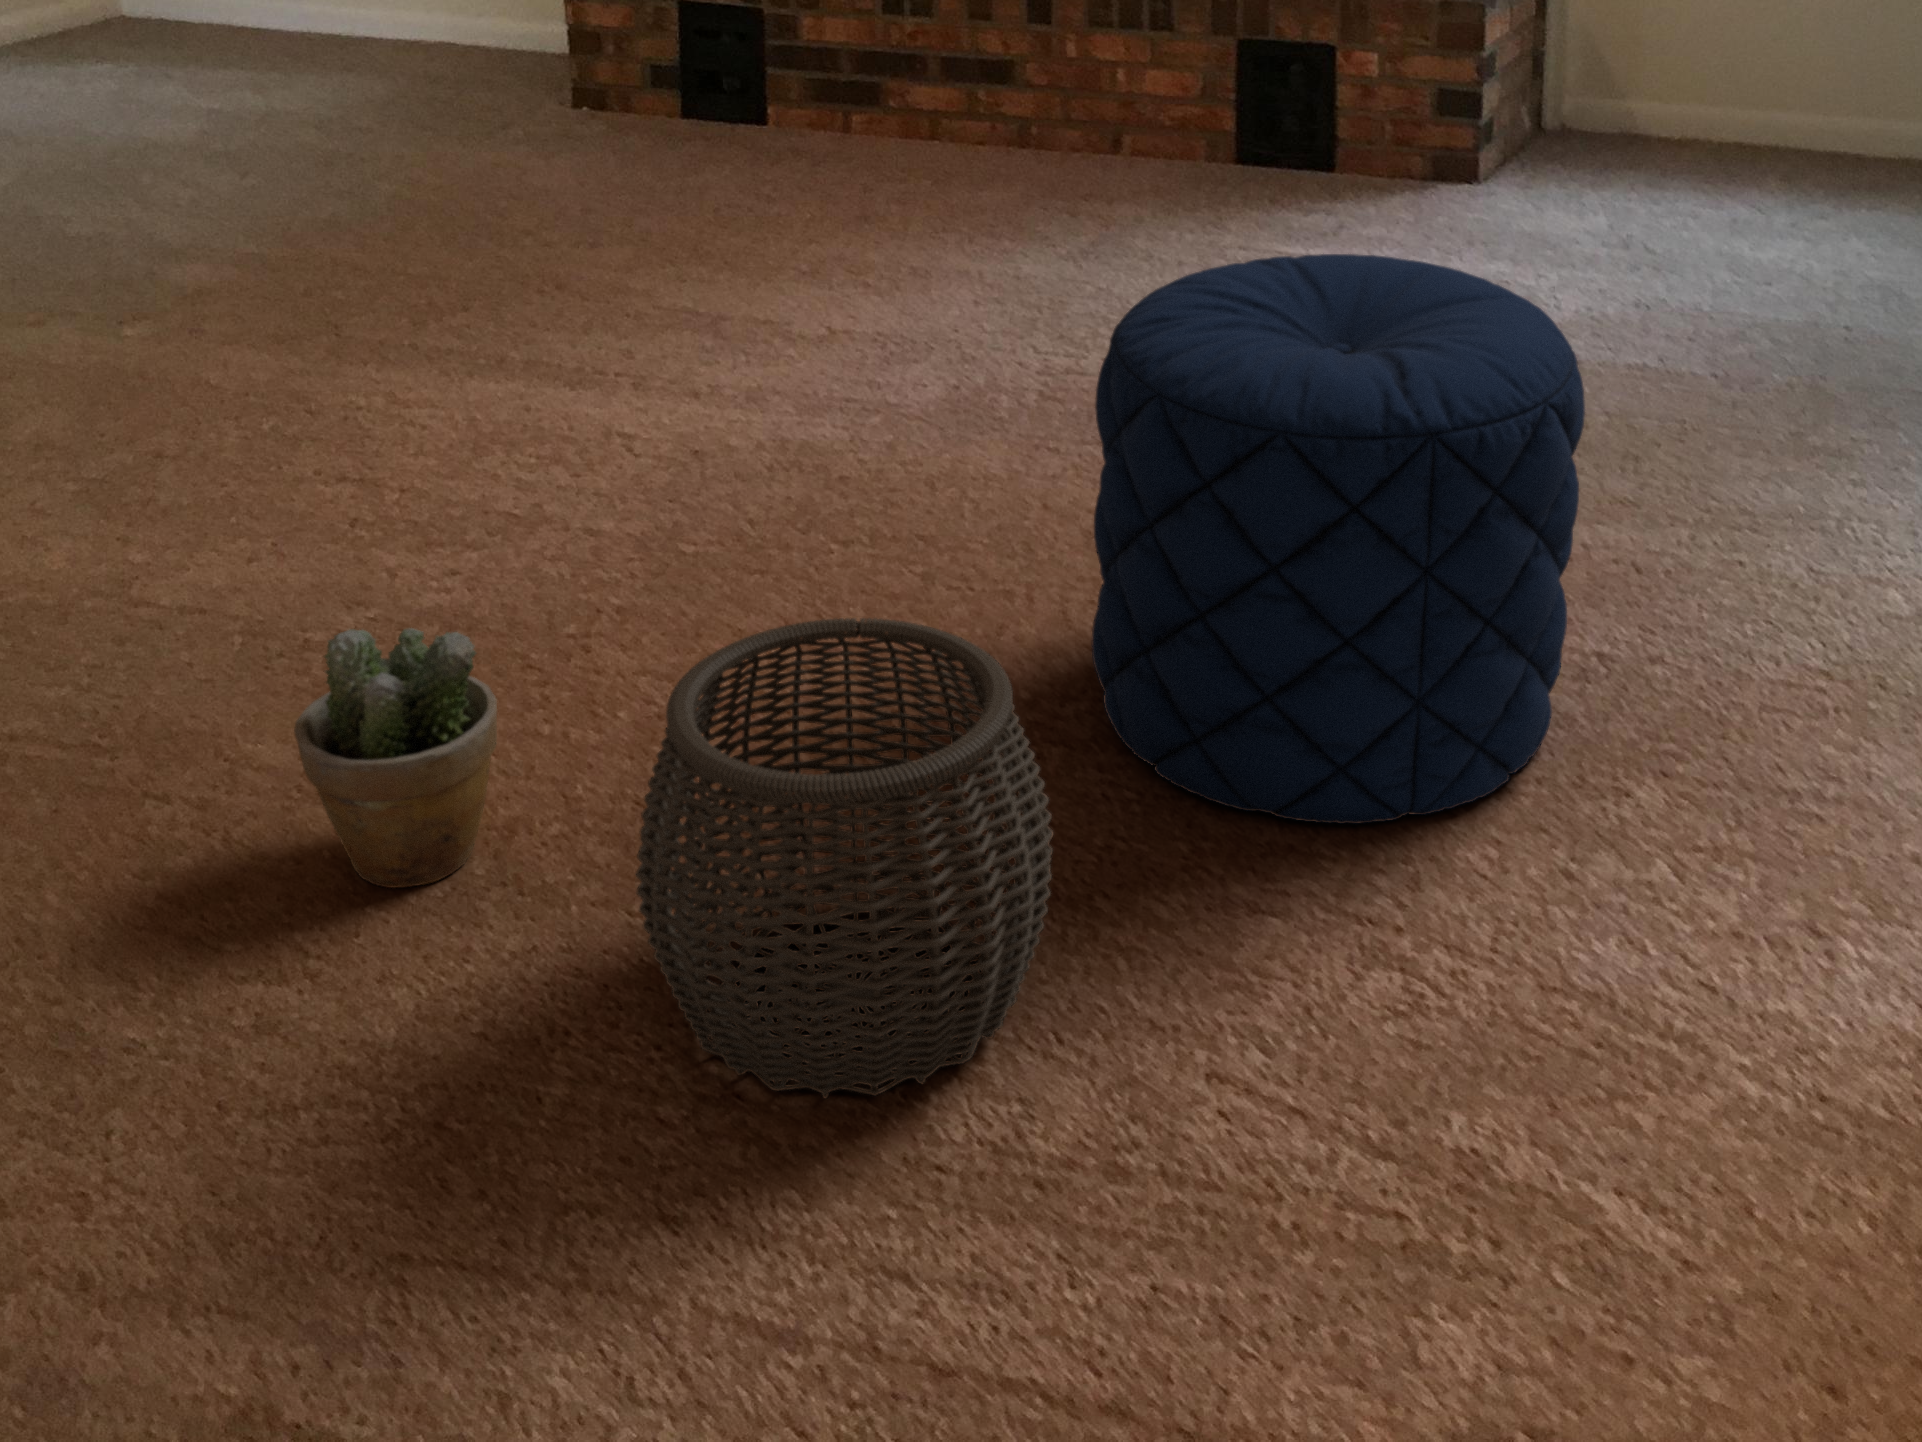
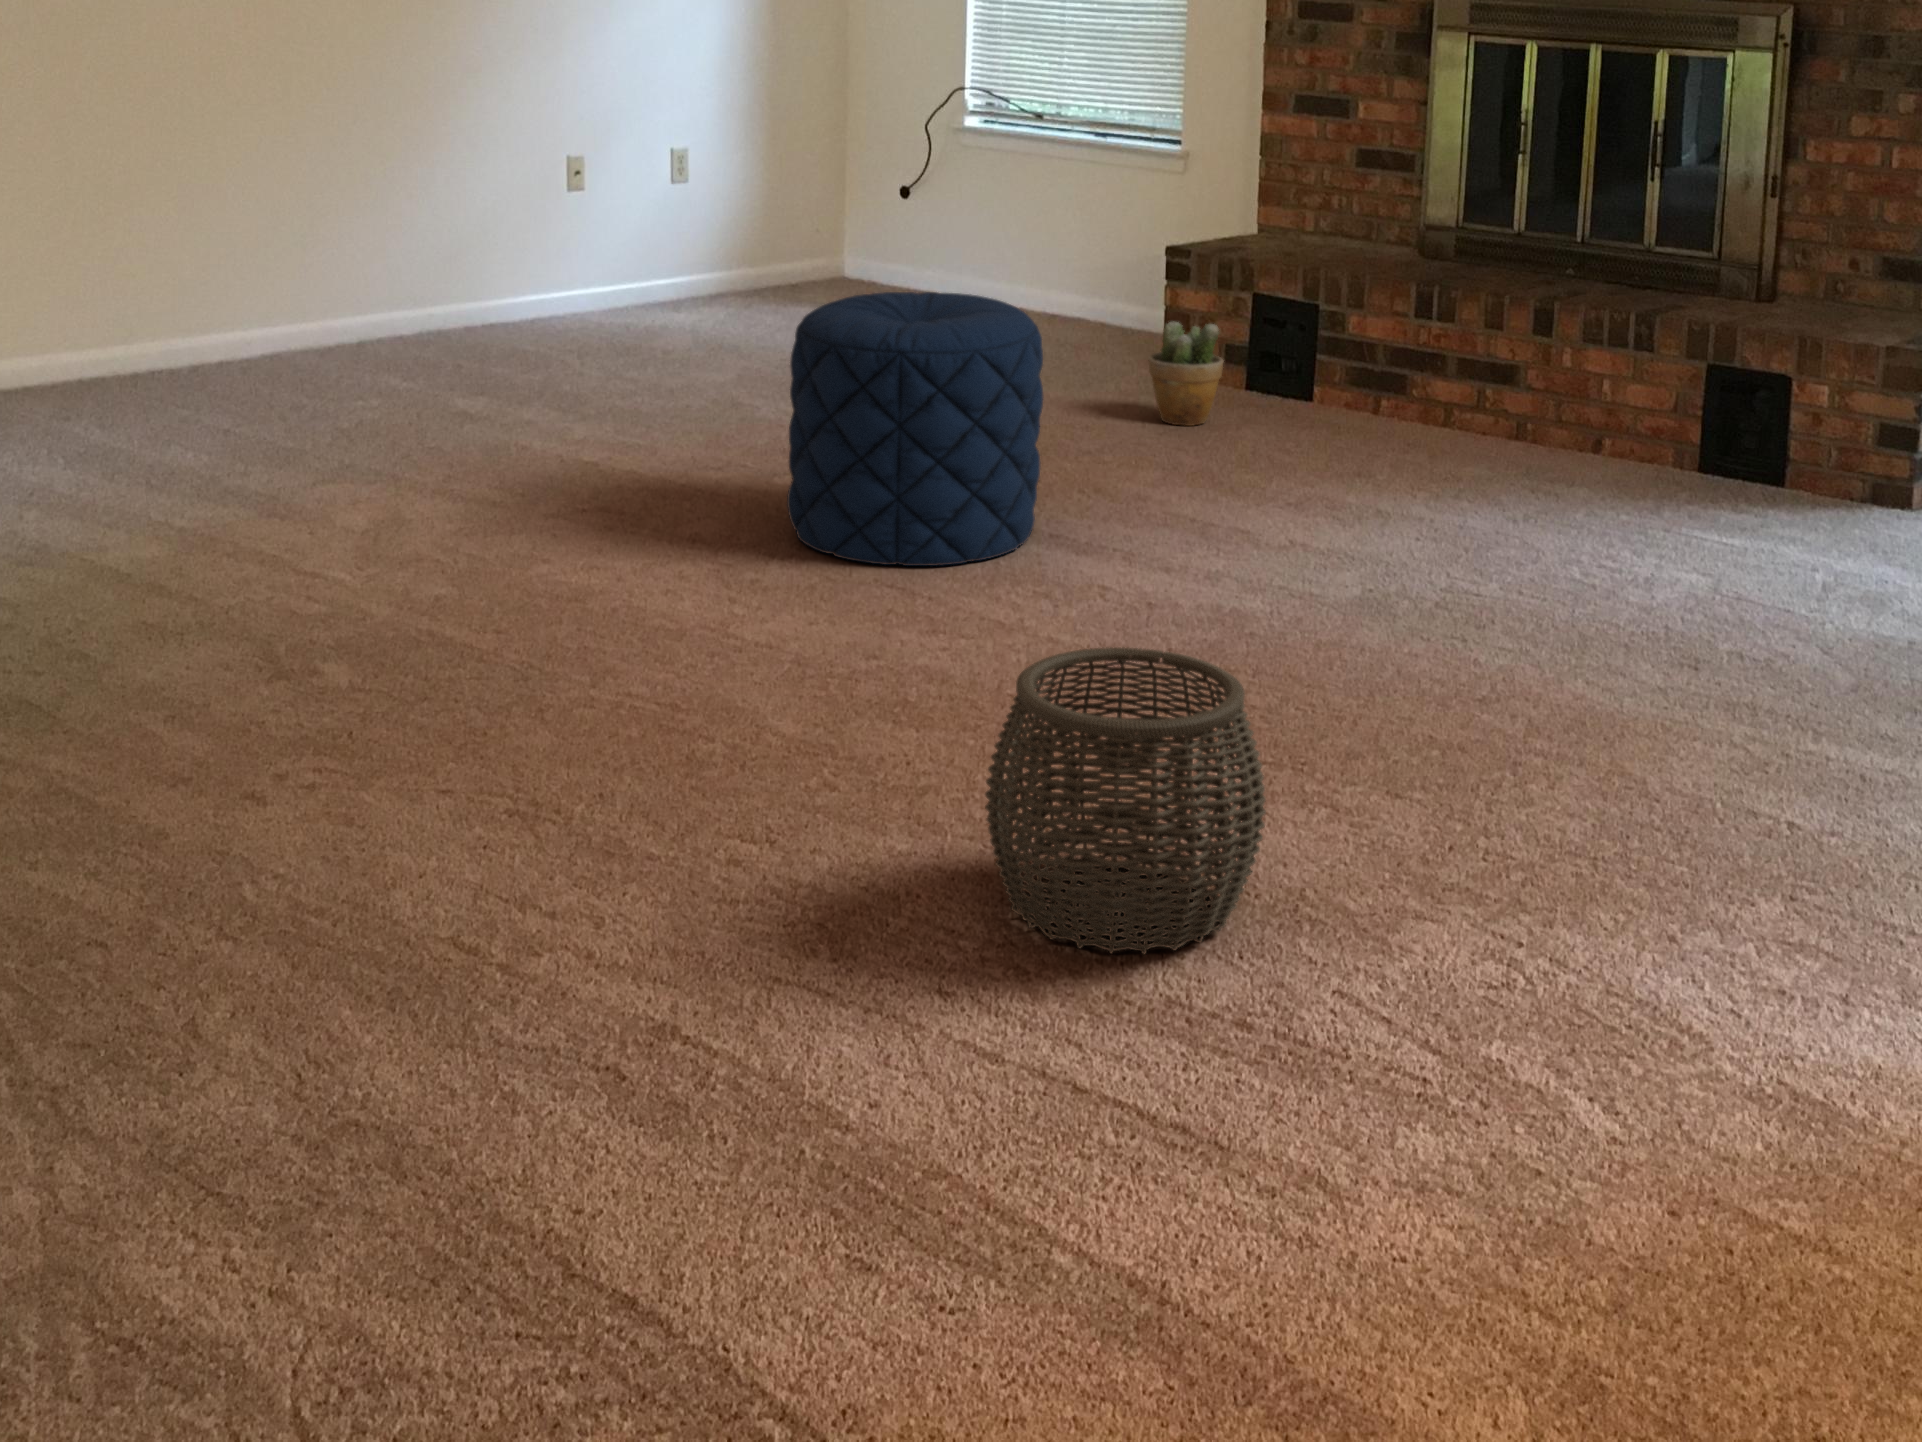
pouf: present [1092,254,1585,824] -> present [787,292,1043,566]
potted plant: present [294,628,497,888] -> present [1148,322,1223,426]

